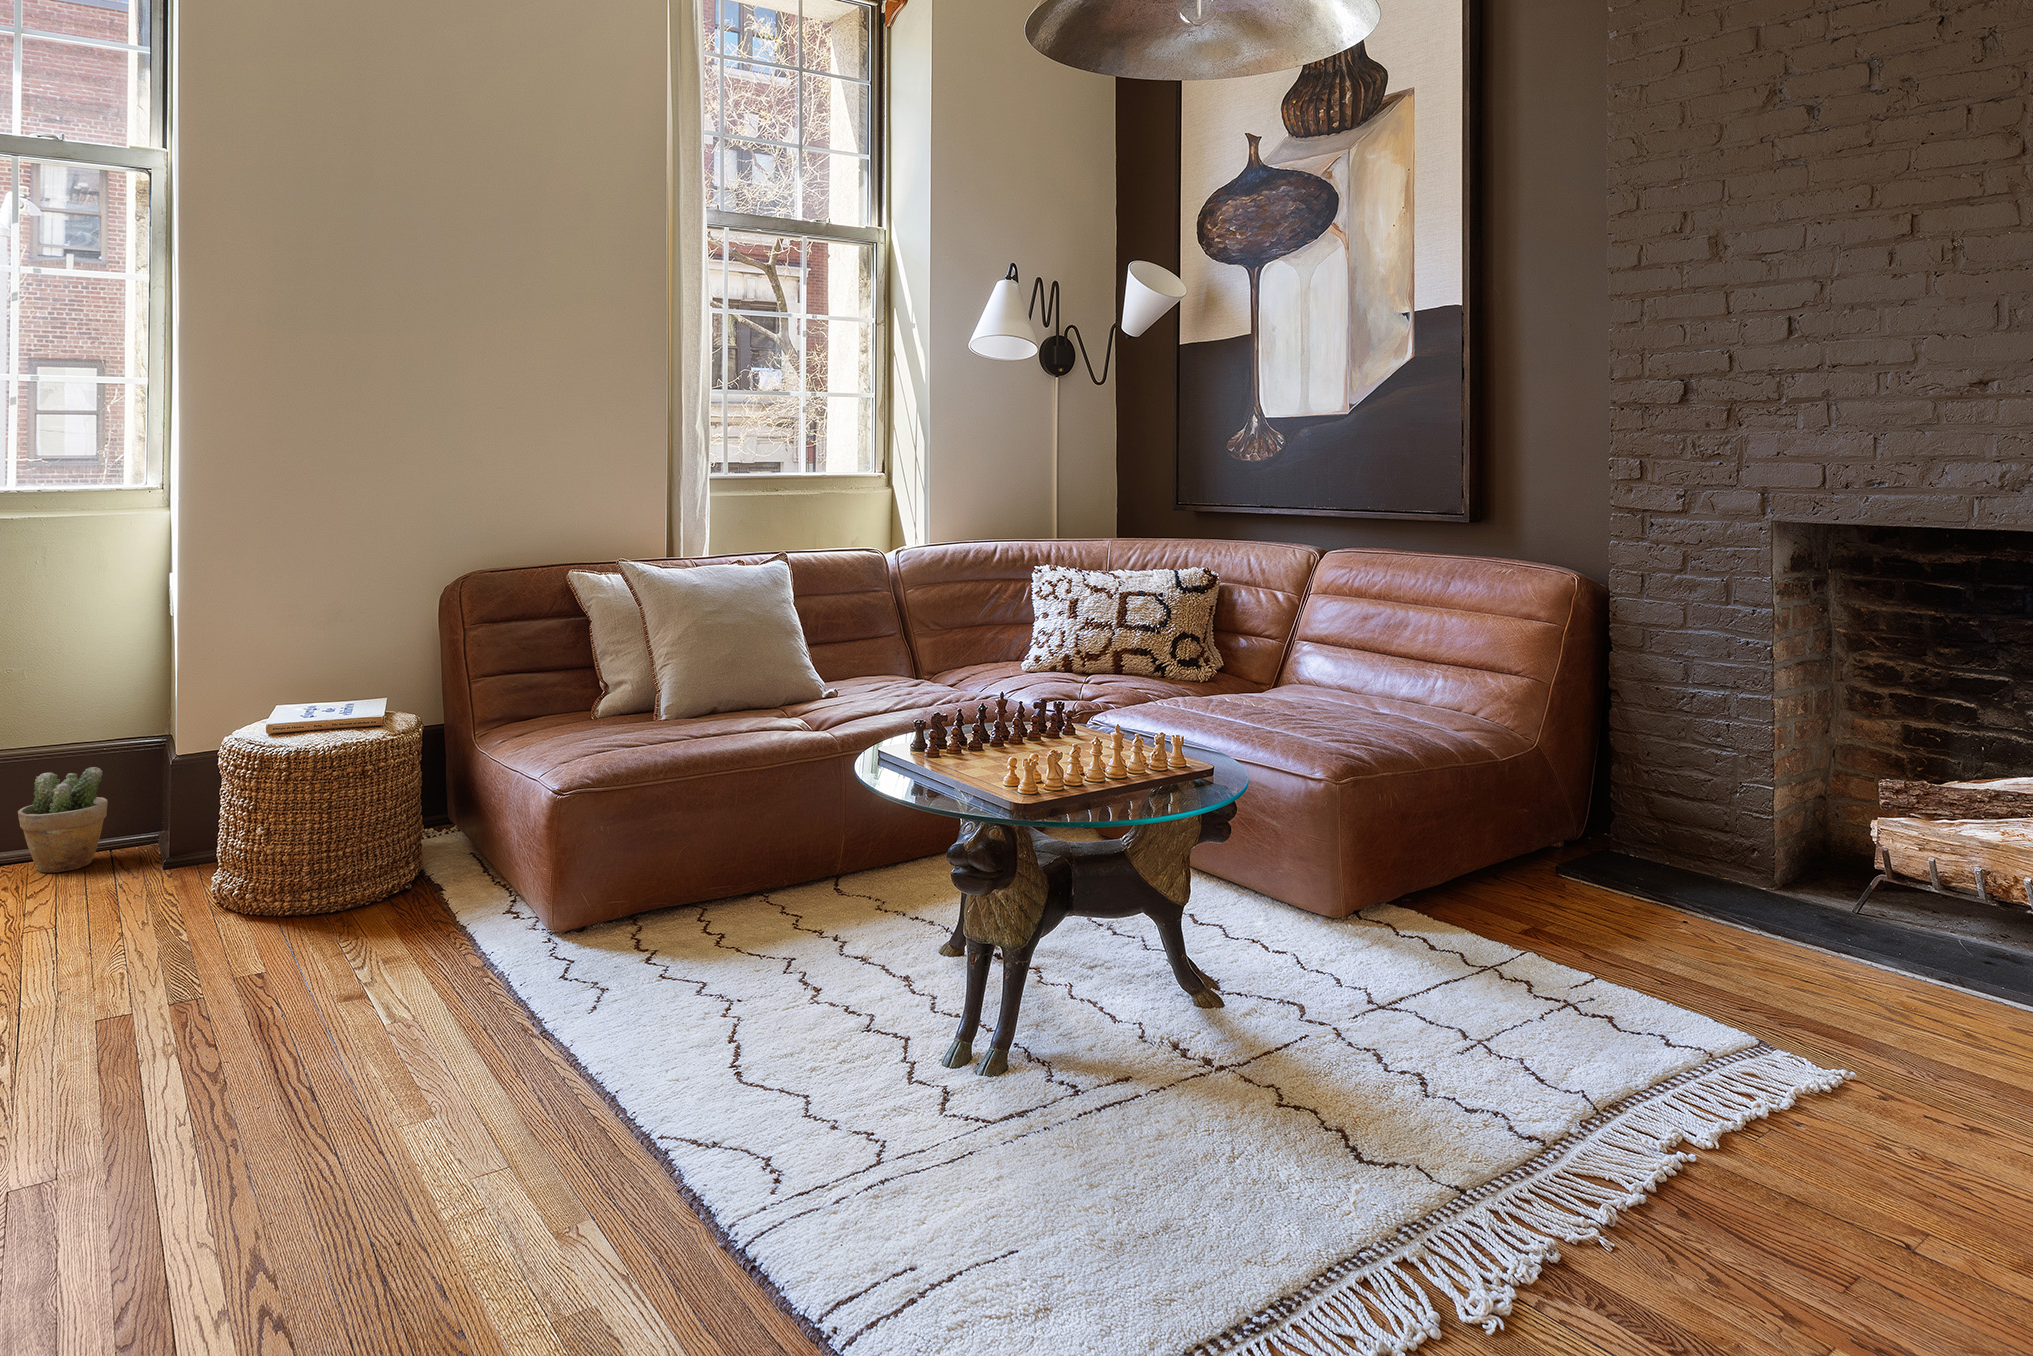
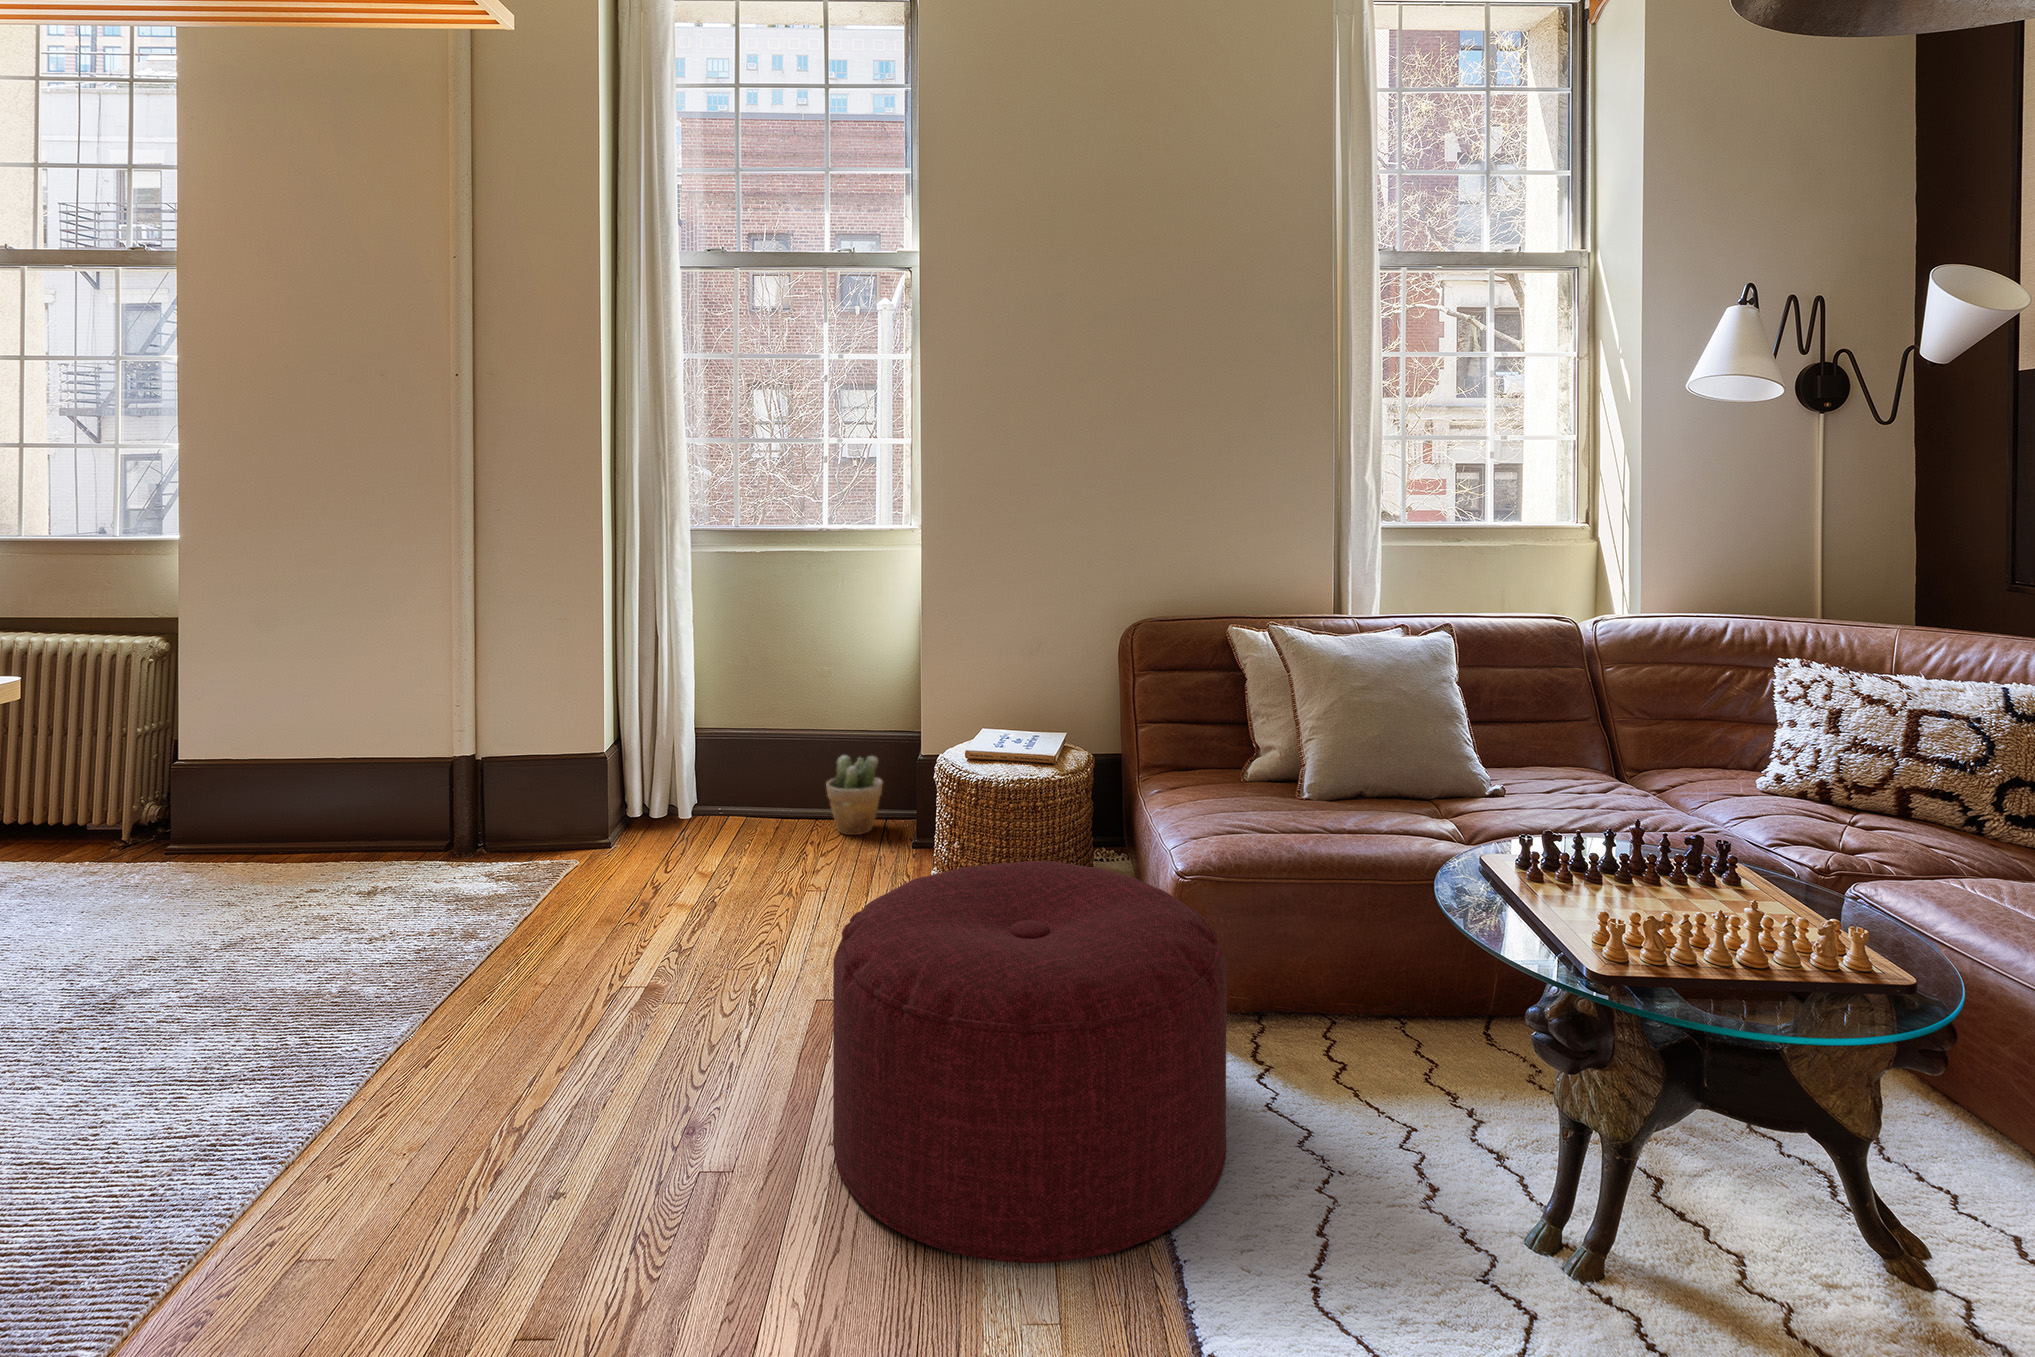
ottoman: none [185,789,634,1154] -> present [833,861,1227,1263]

